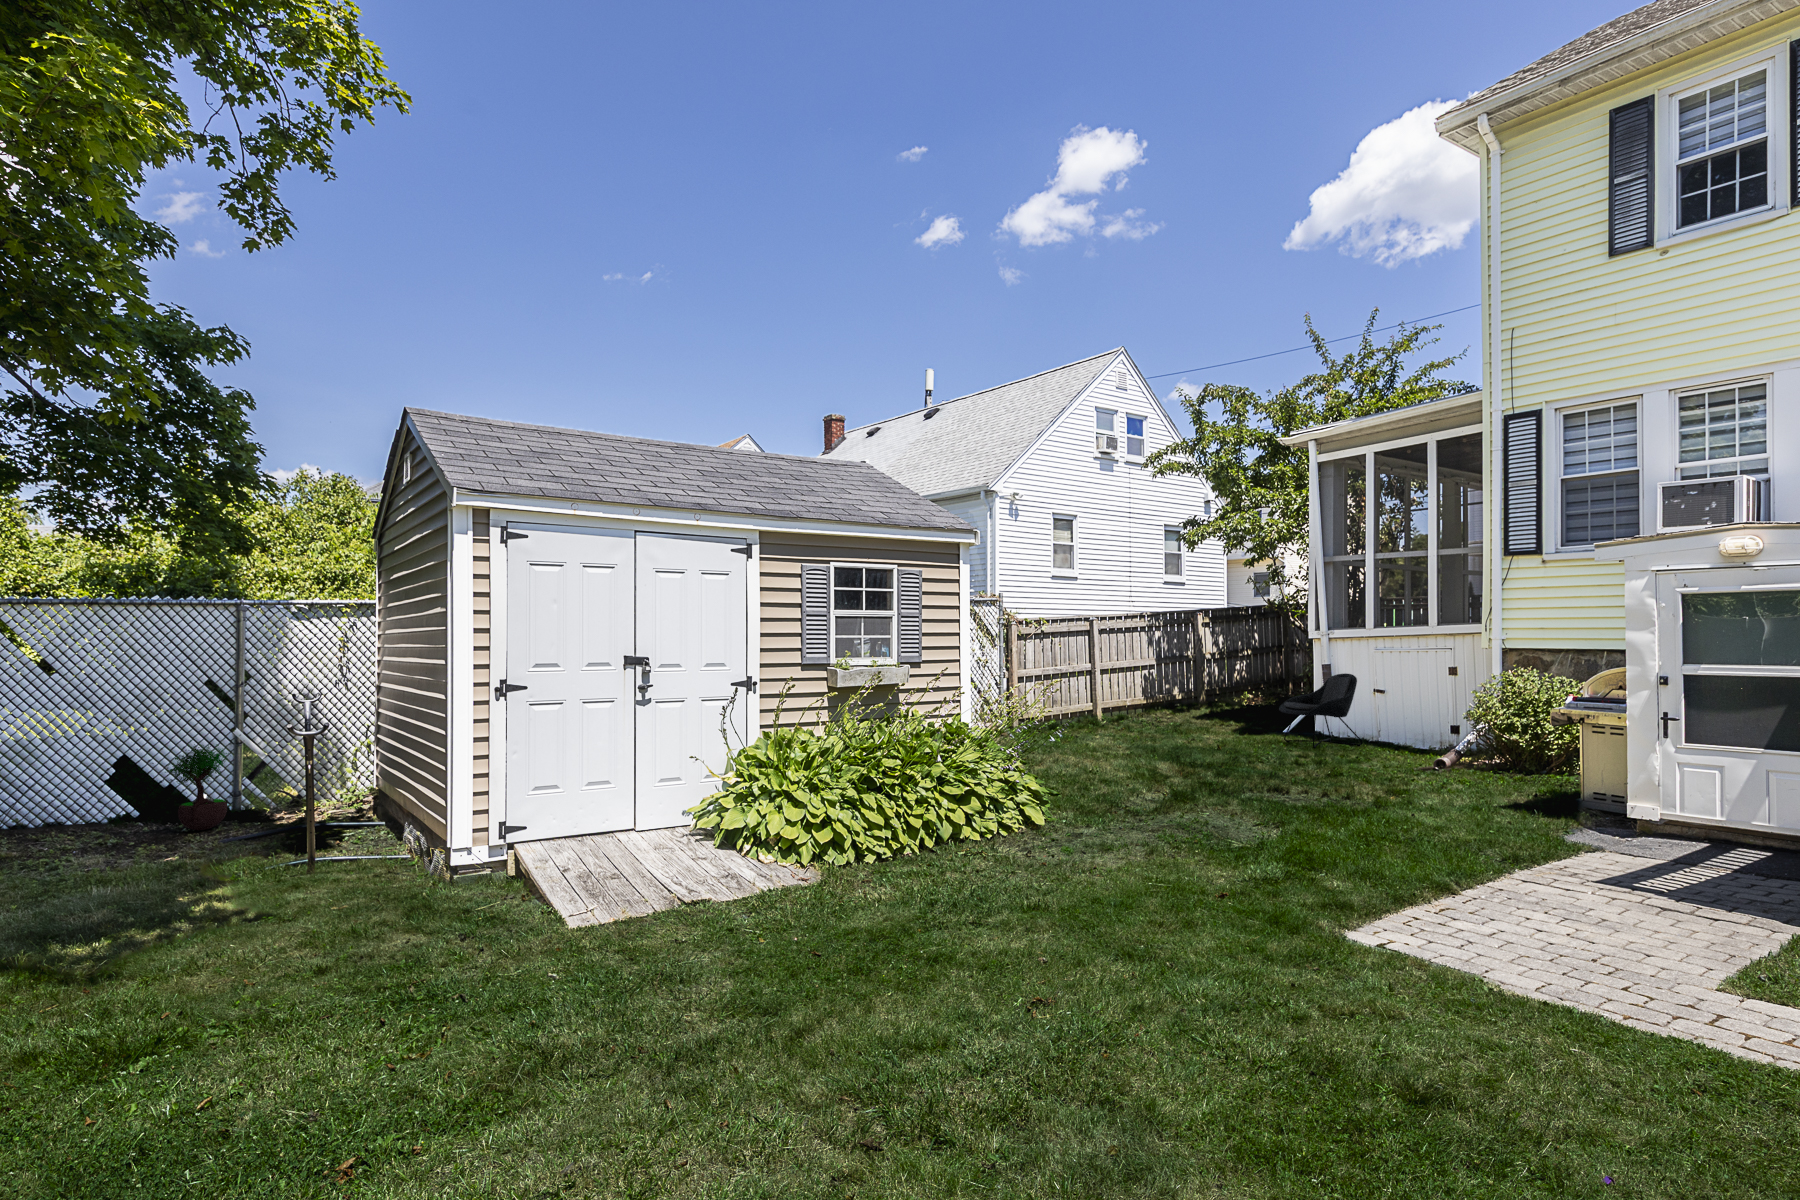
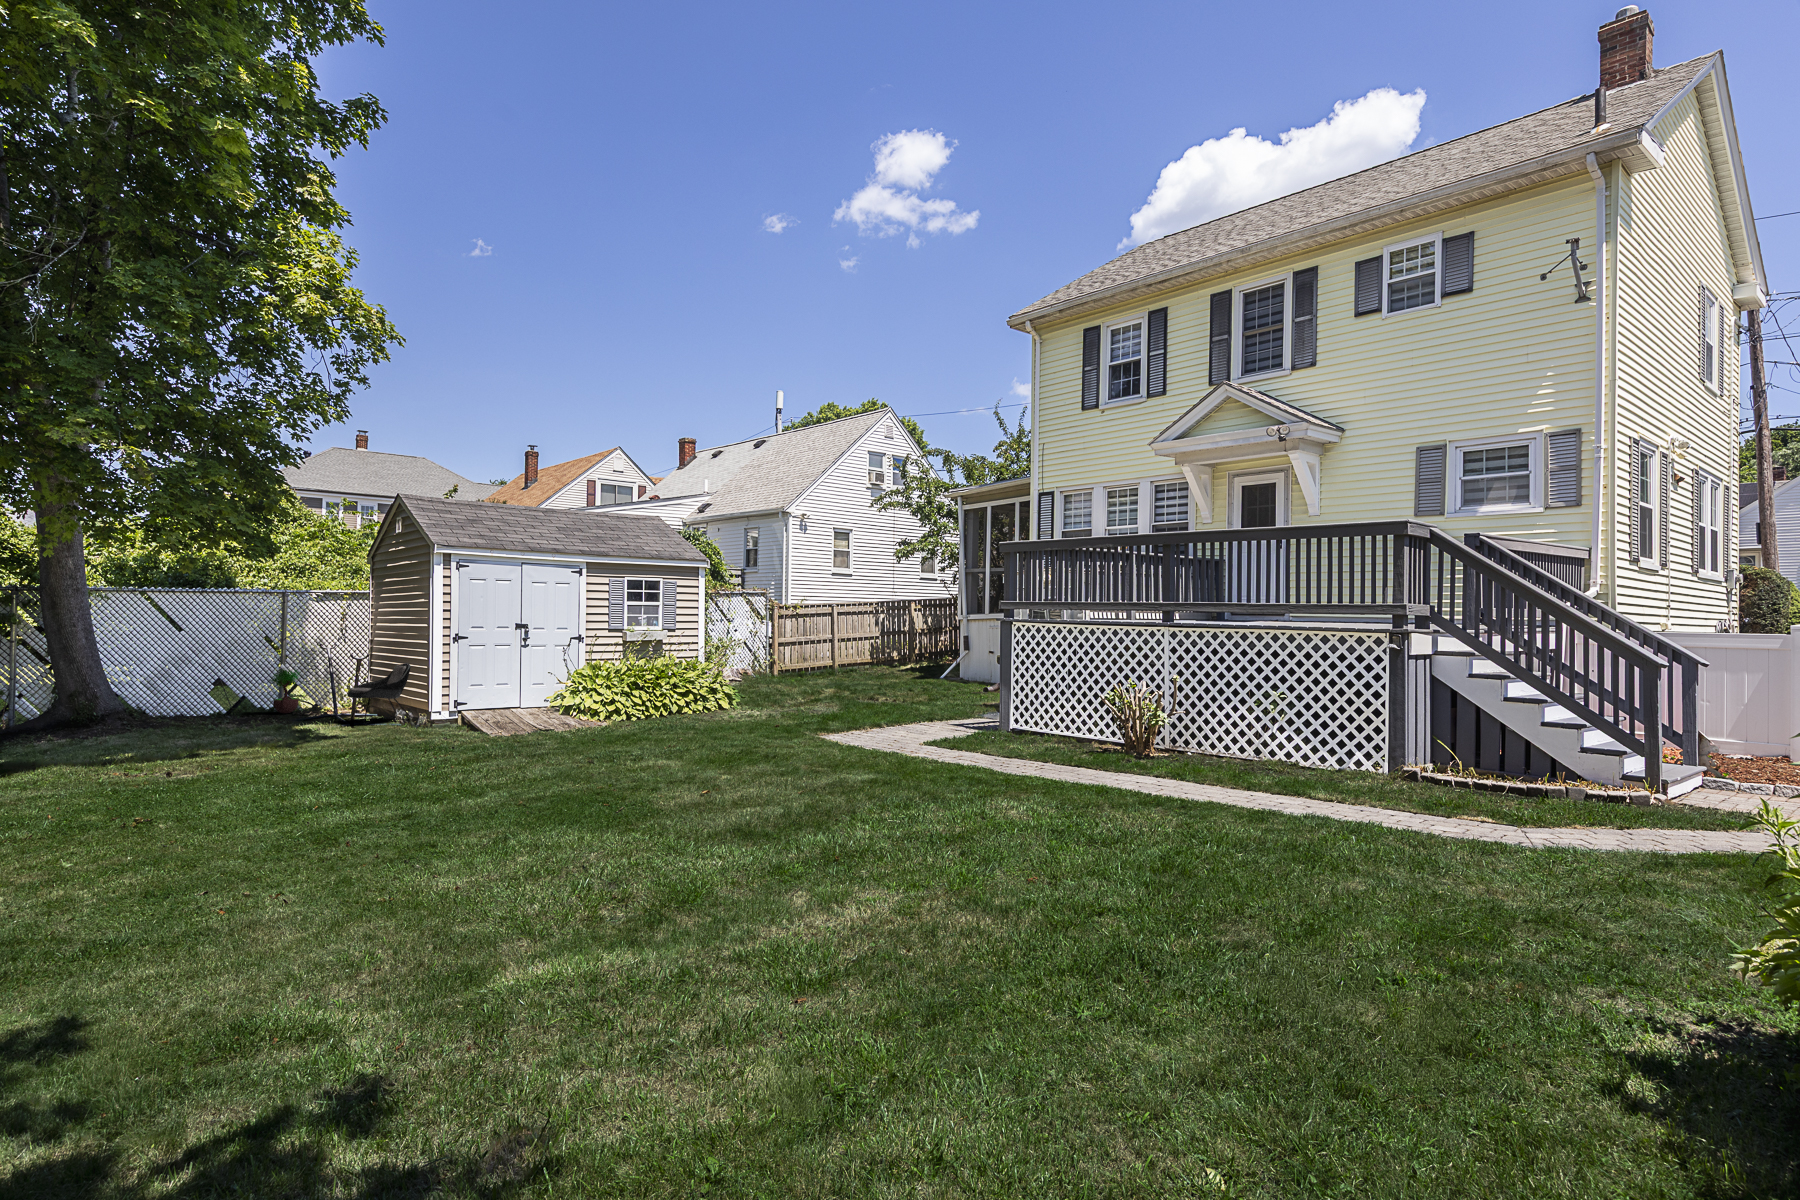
lounge chair: present [1279,673,1362,748] -> present [347,663,411,725]

